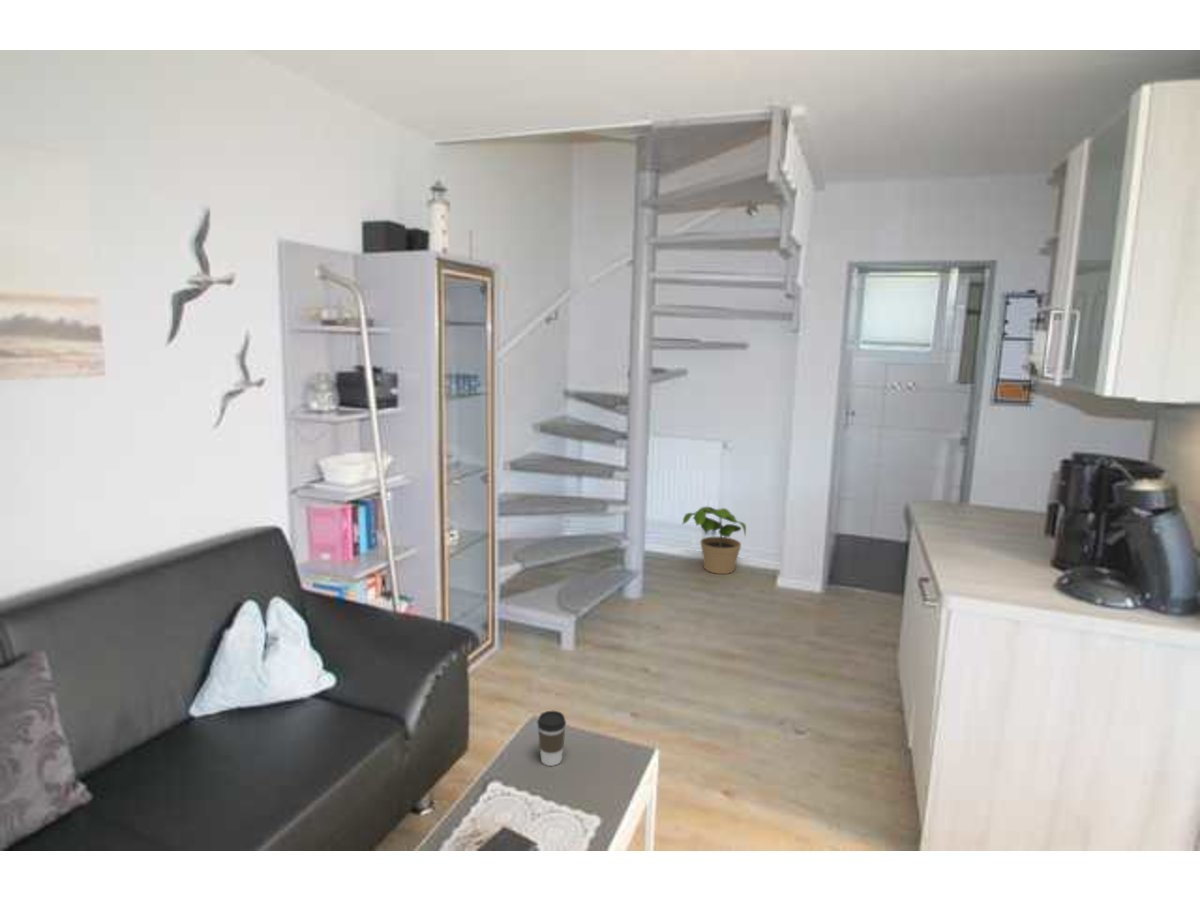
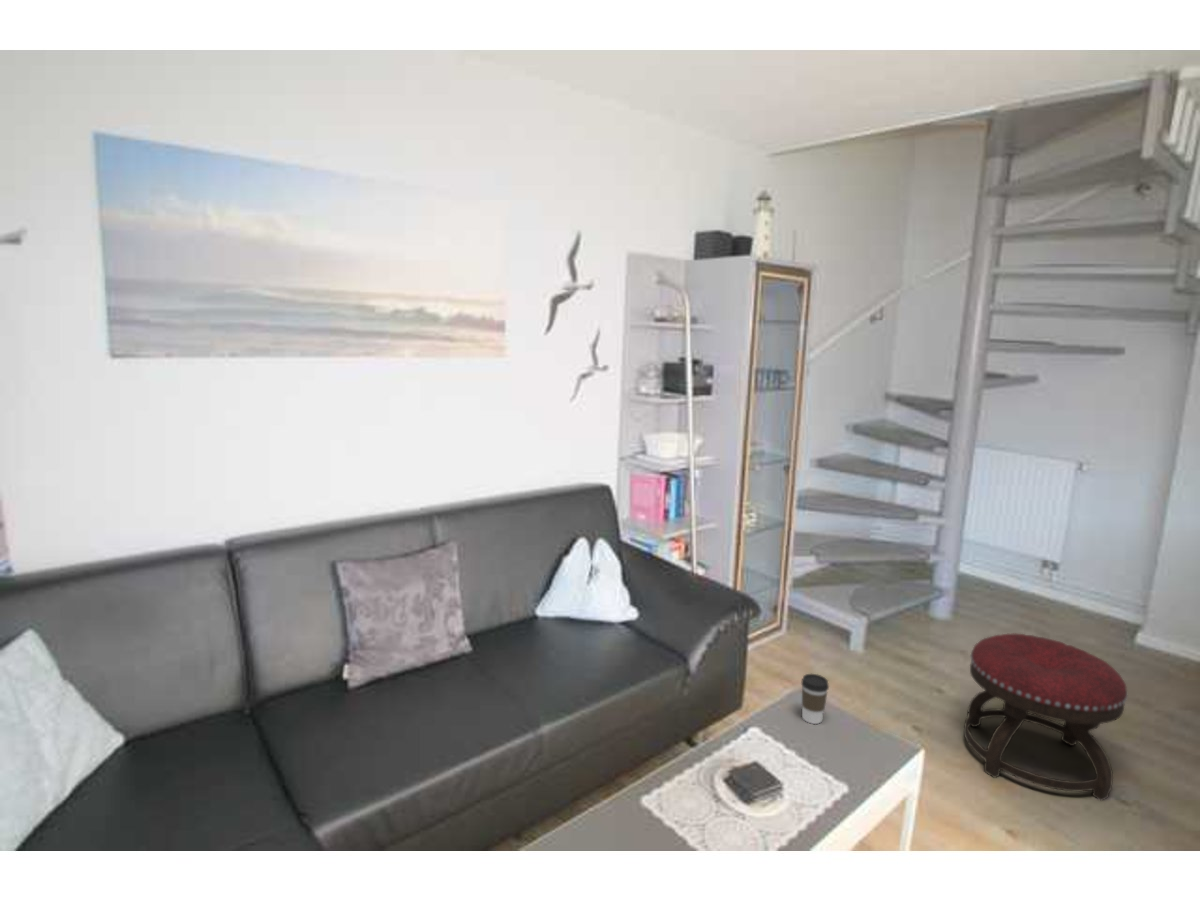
potted plant: present [683,507,746,574] -> none [1011,531,1099,613]
ottoman: none [674,609,794,751] -> present [964,633,1127,800]

